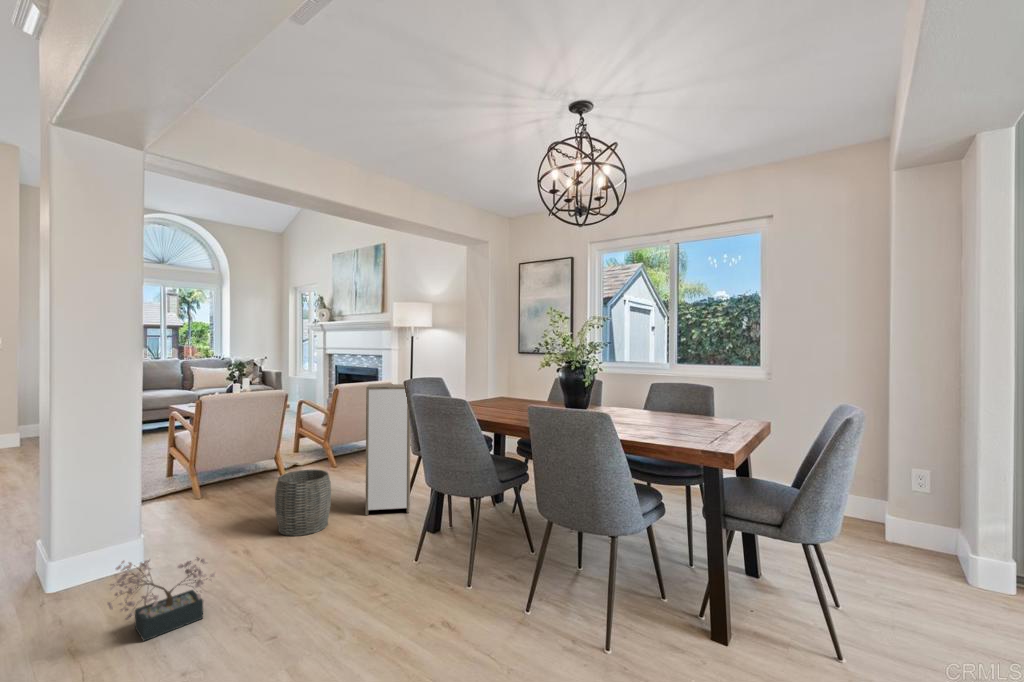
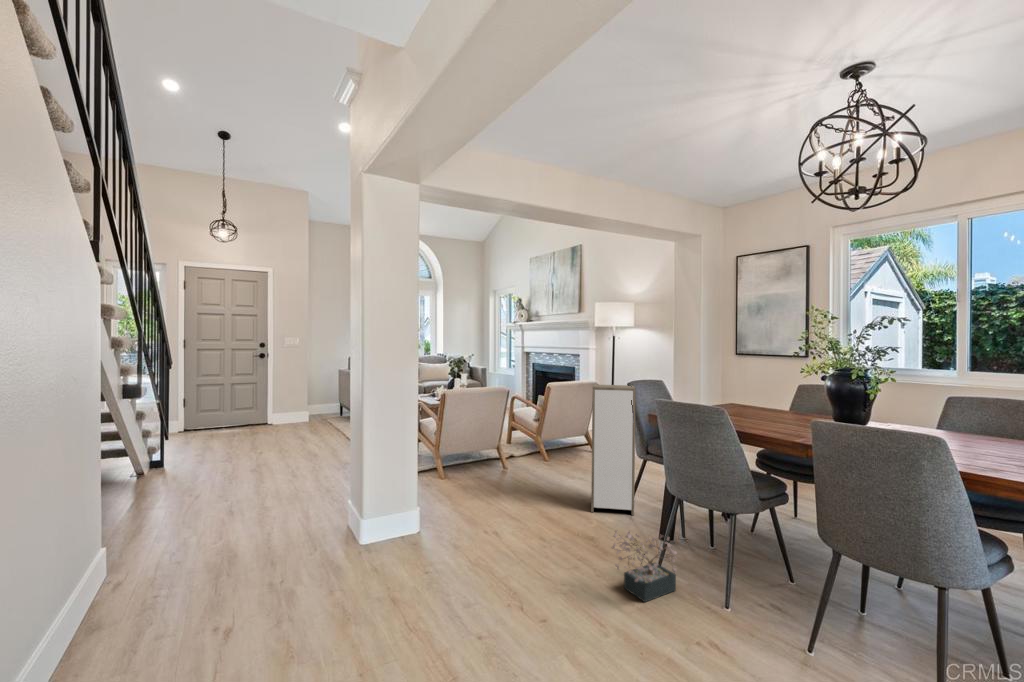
woven basket: present [275,469,331,536] -> none [513,463,561,525]
decorative plant: present [108,558,215,641] -> present [612,531,677,602]

